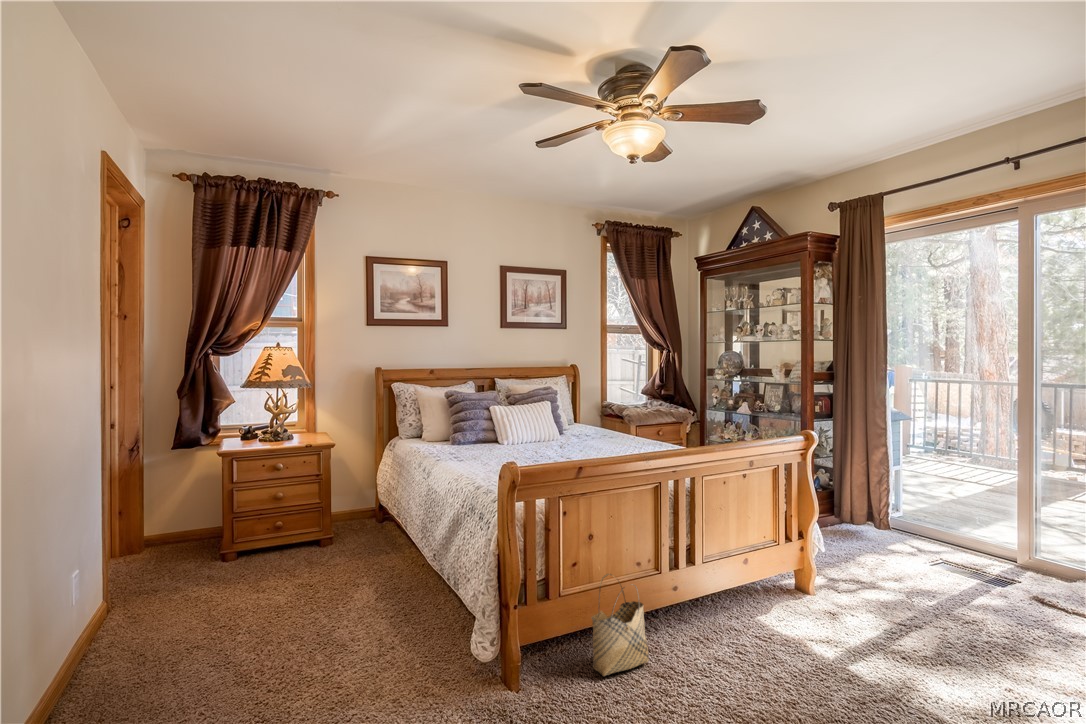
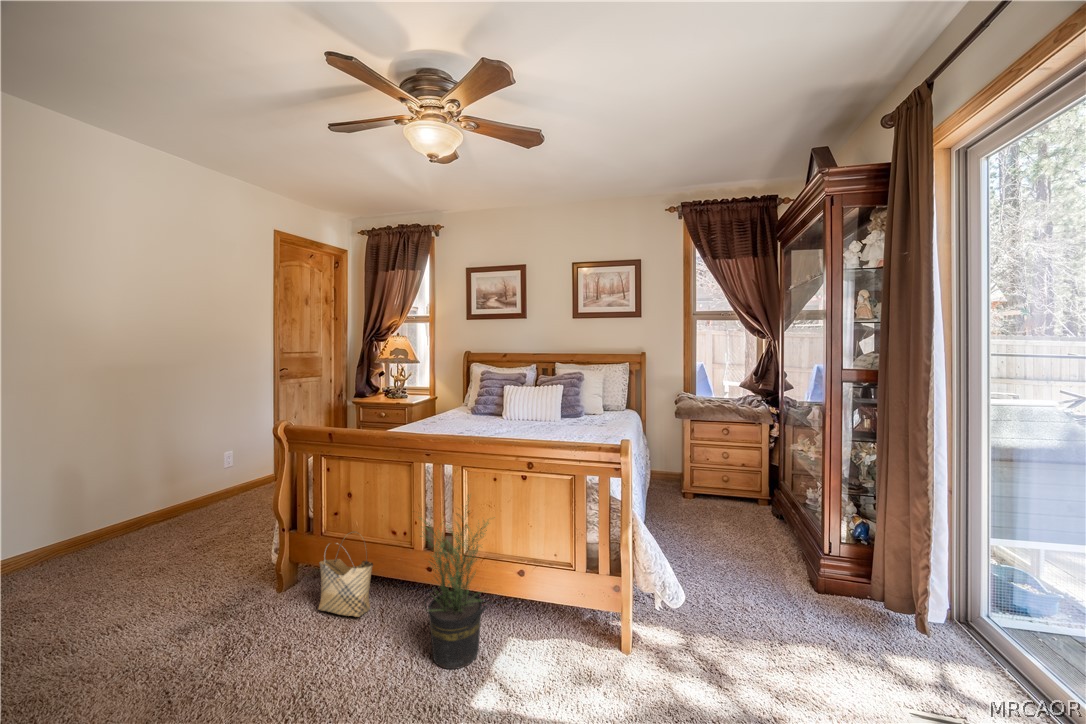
potted plant: none [714,496,805,655] -> present [420,497,489,669]

